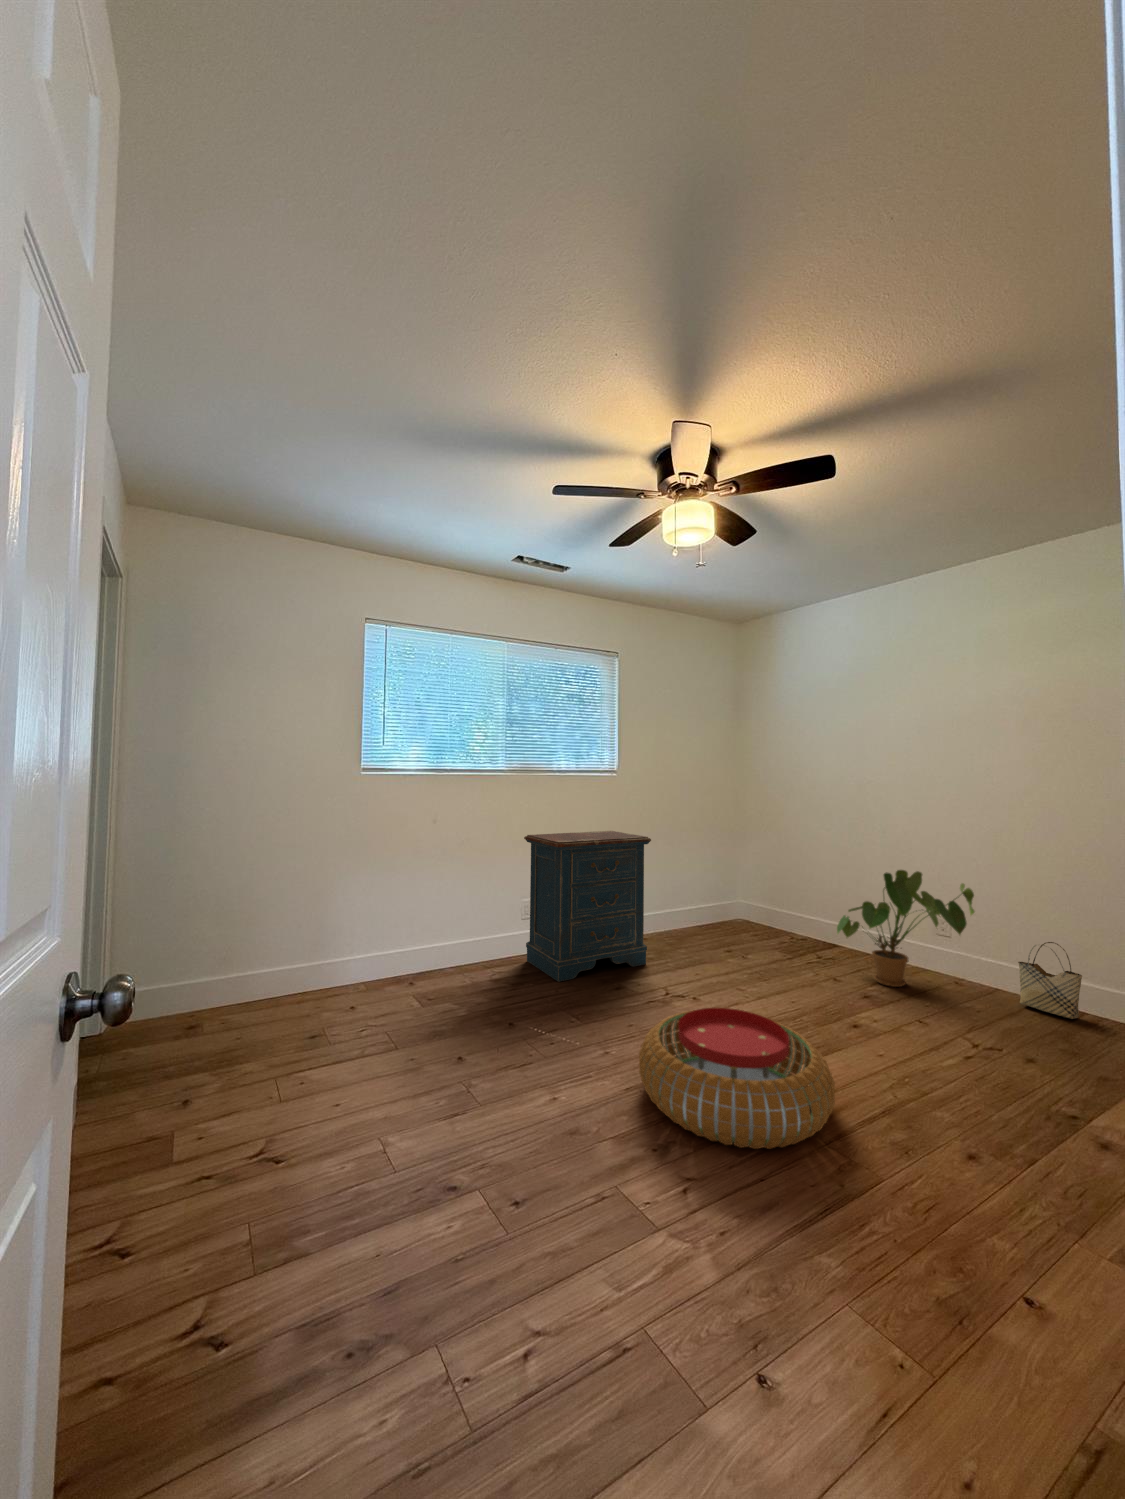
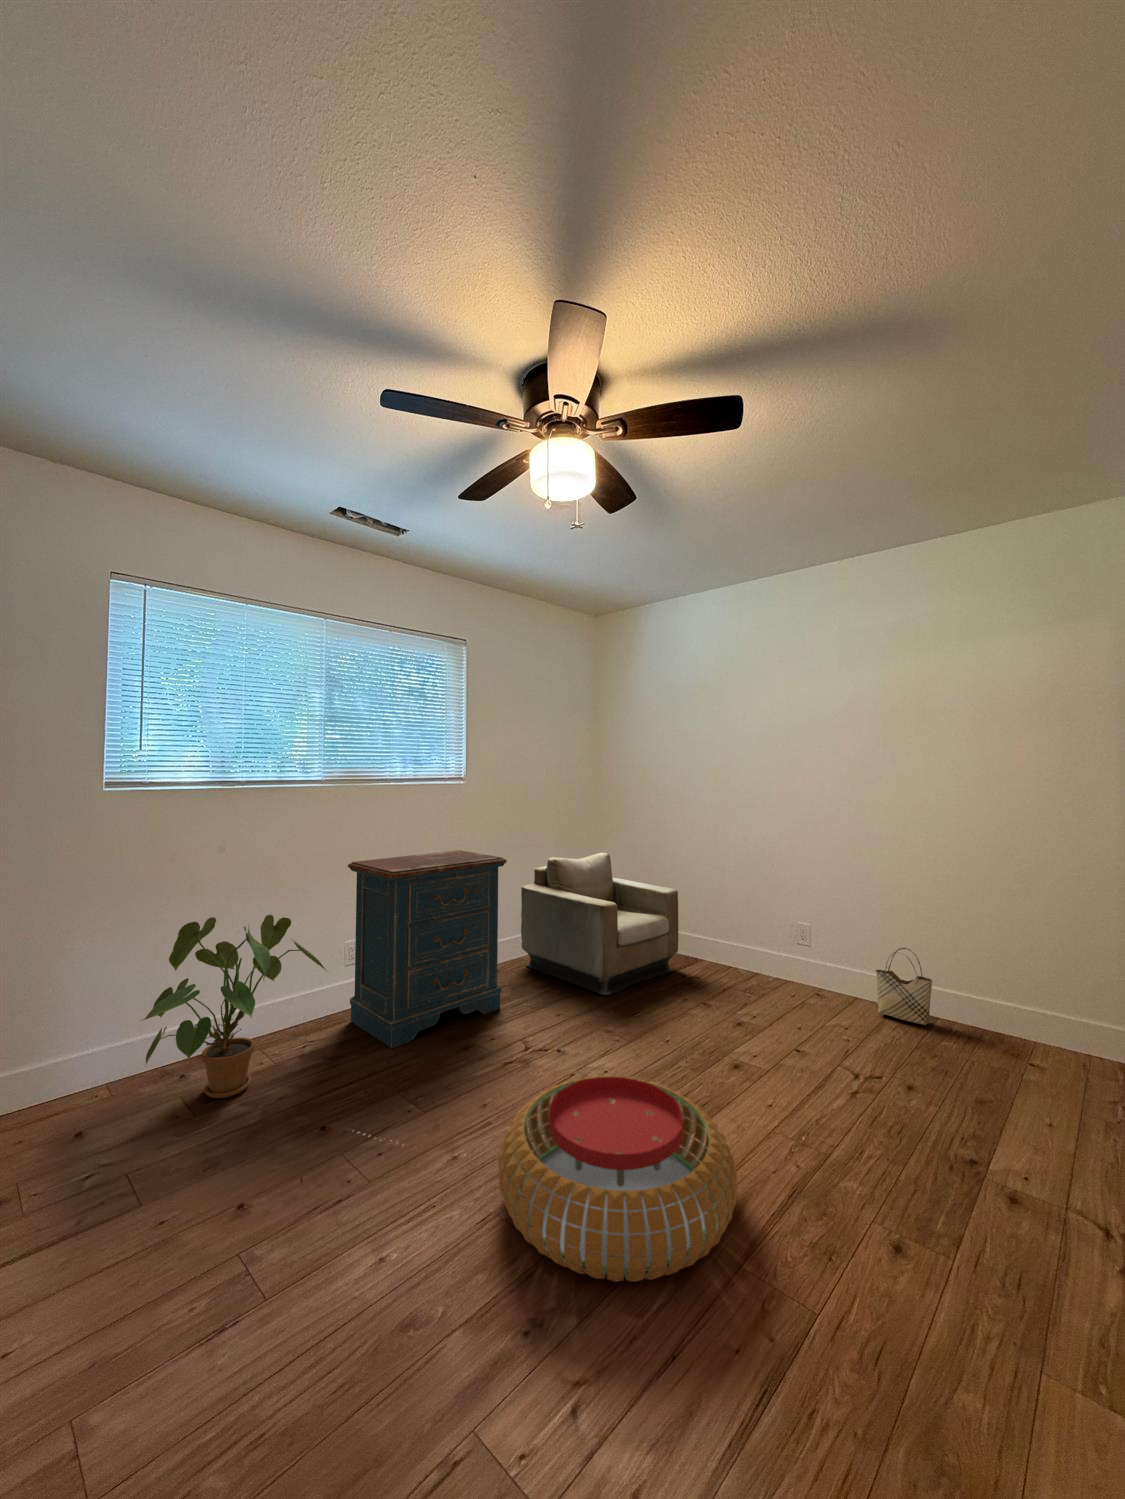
armchair: none [635,840,813,963] -> present [521,853,678,995]
house plant: present [837,870,974,987] -> present [141,915,326,1098]

